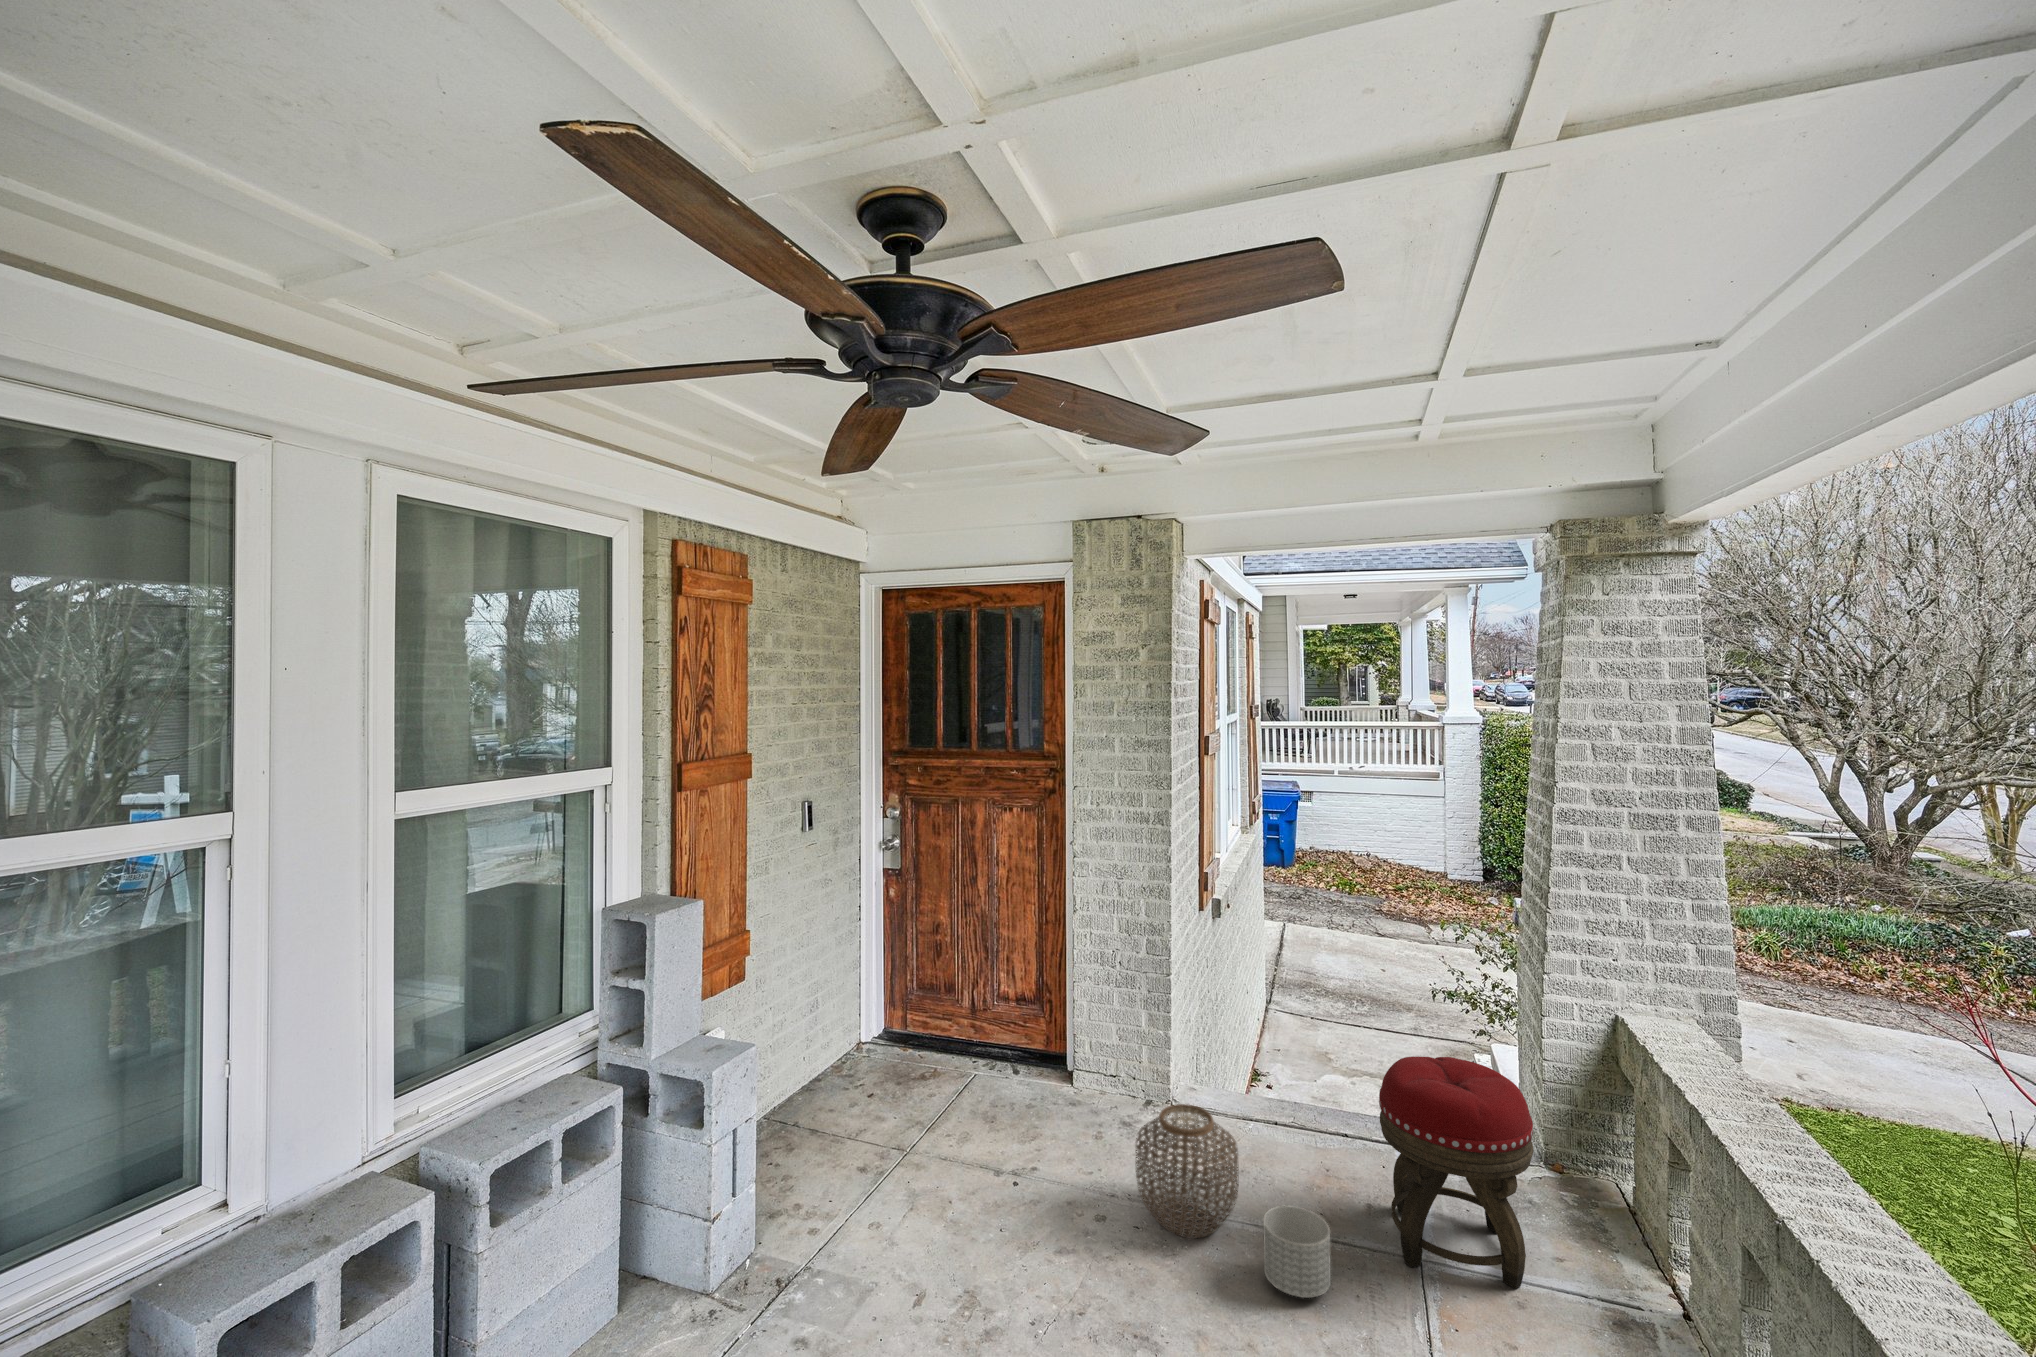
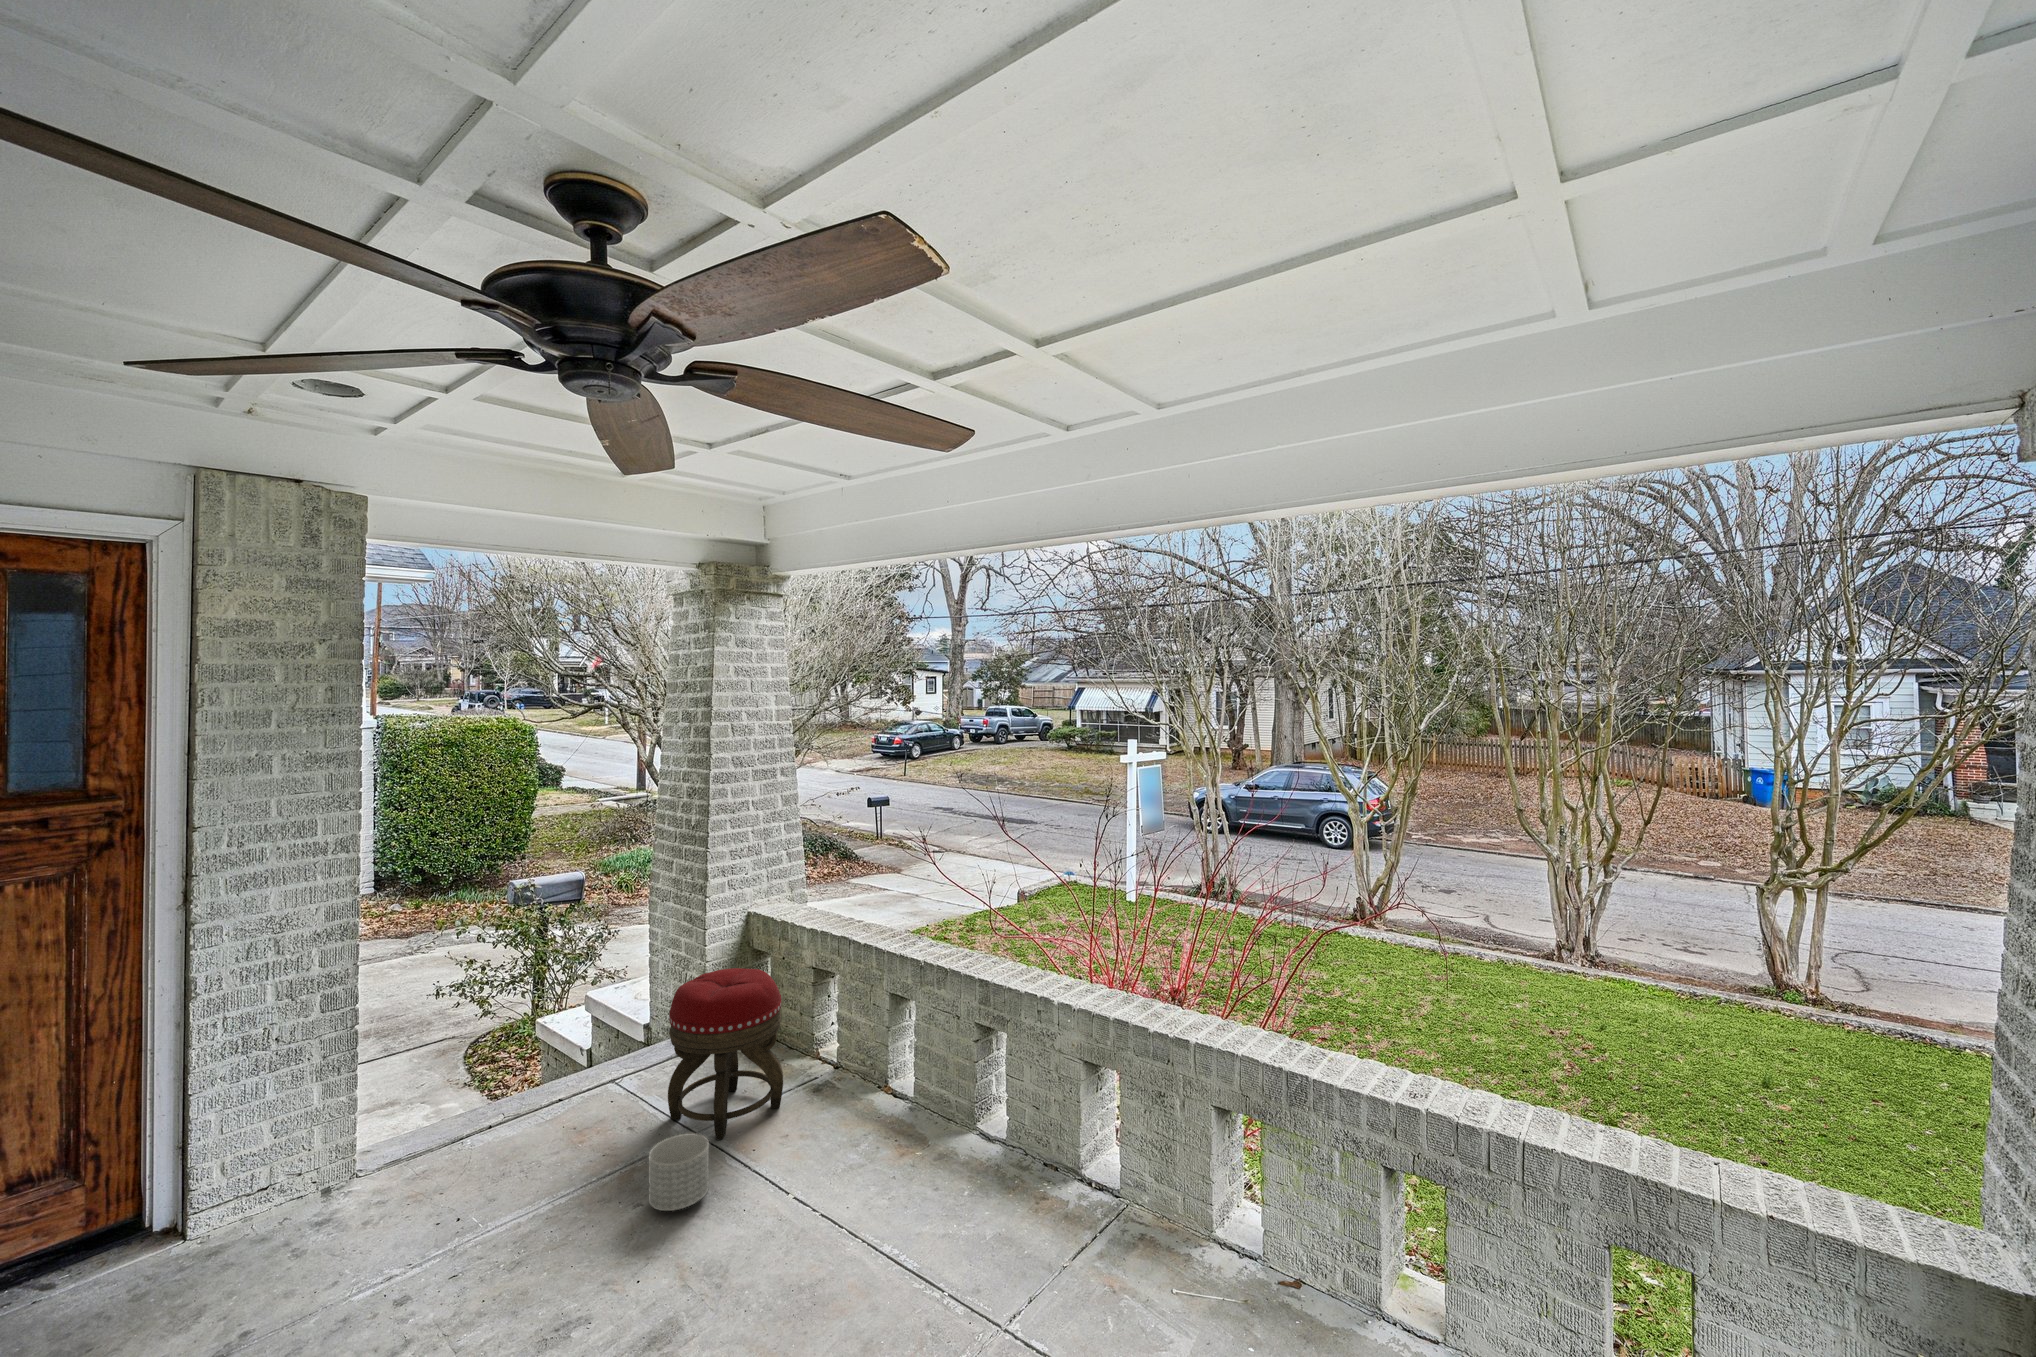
woven basket: present [1136,1104,1239,1238] -> none [477,1116,601,1261]

